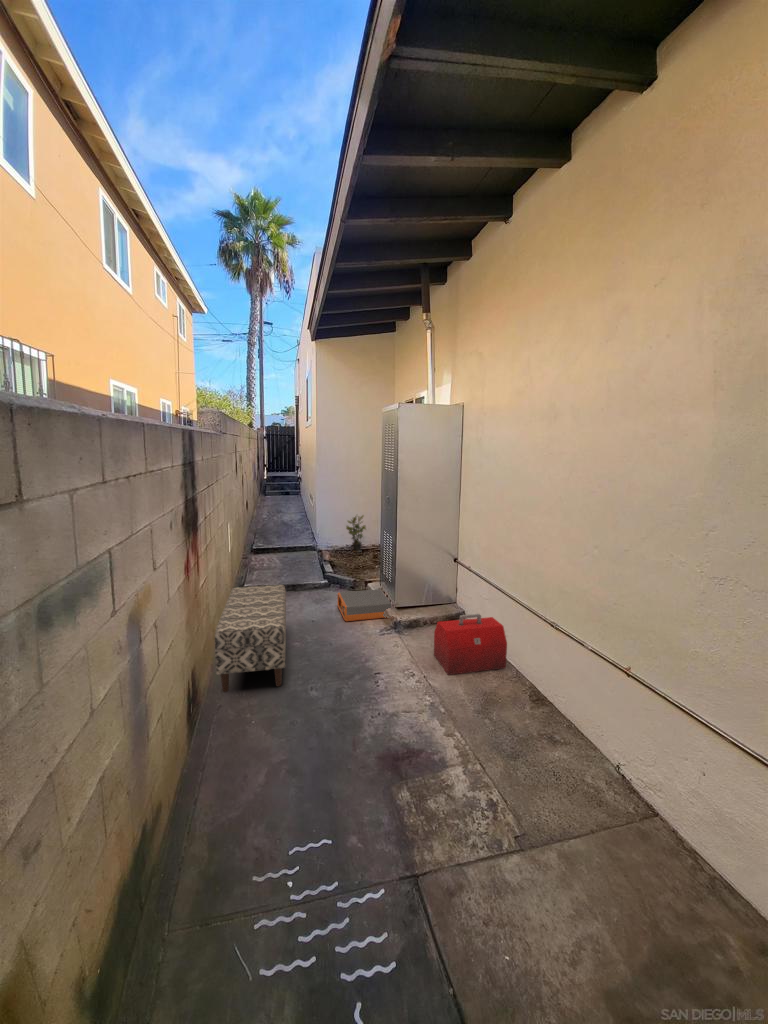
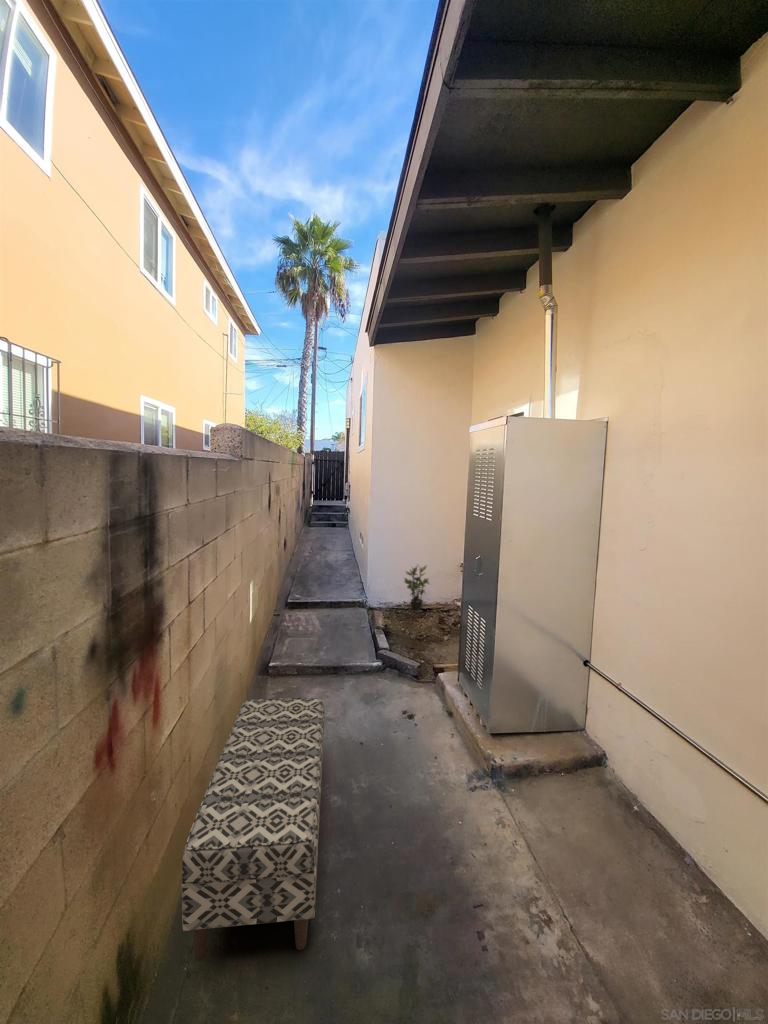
storage box: present [338,589,391,621] -> none [398,690,482,751]
toolbox: present [434,614,507,675] -> none [578,806,744,944]

